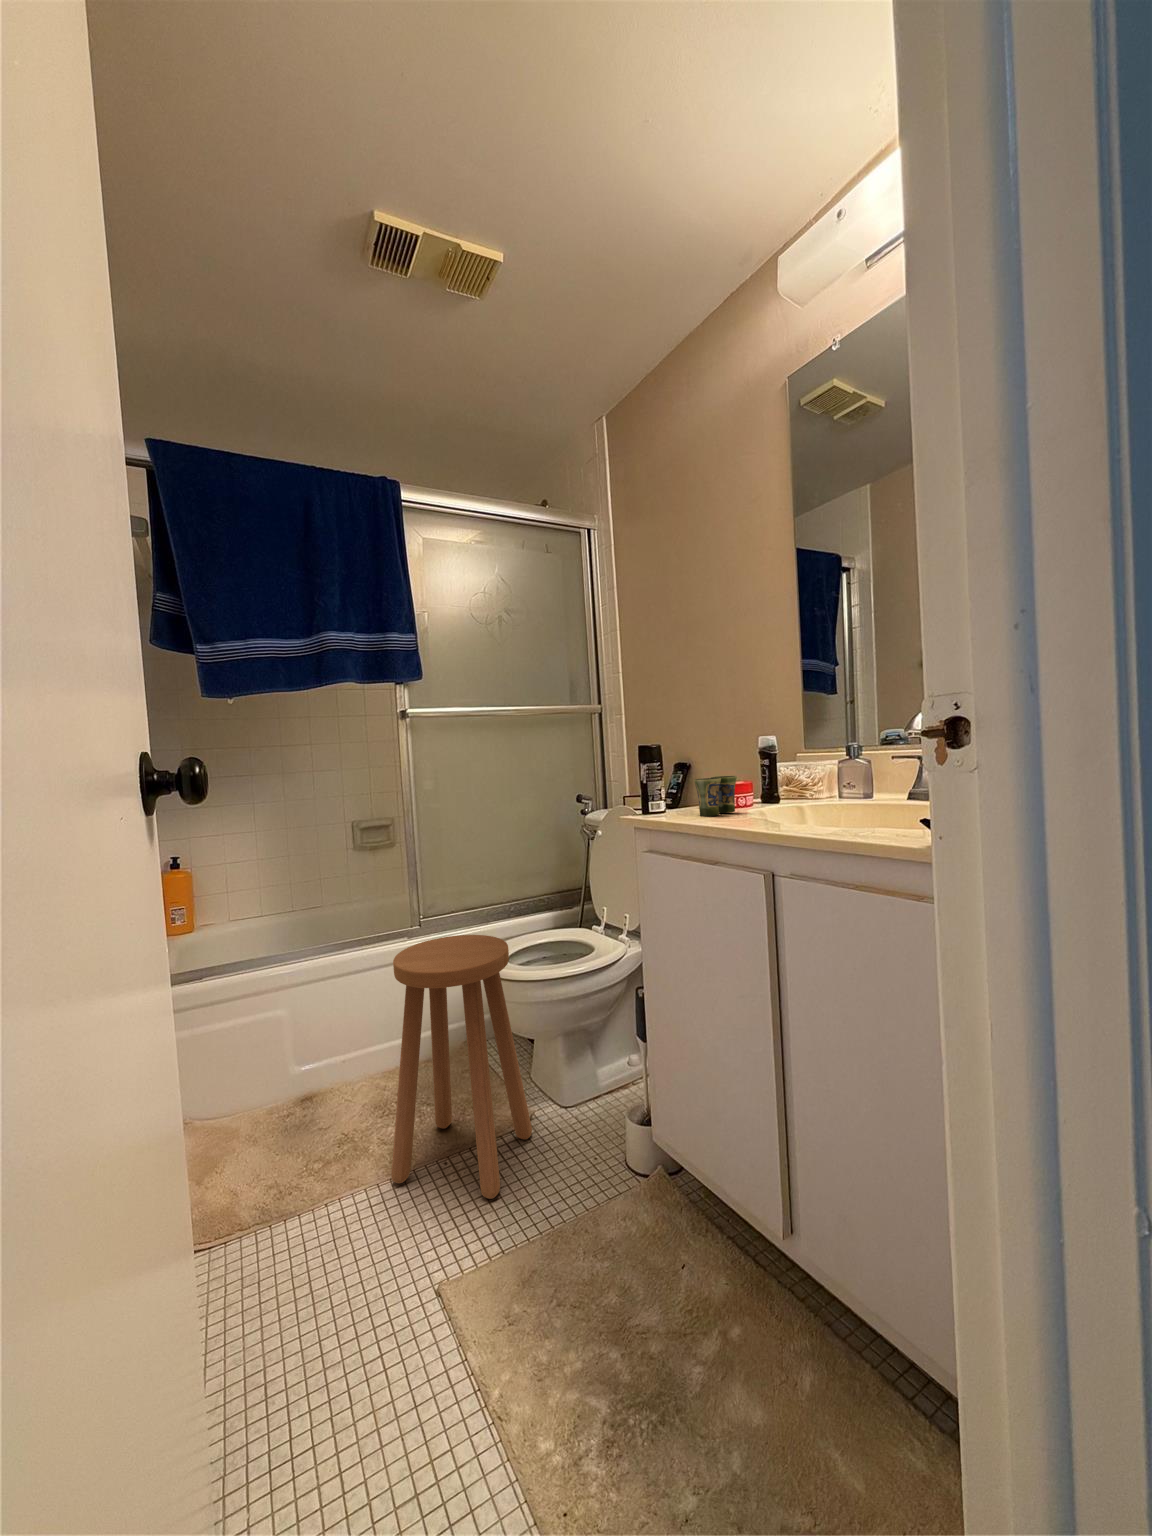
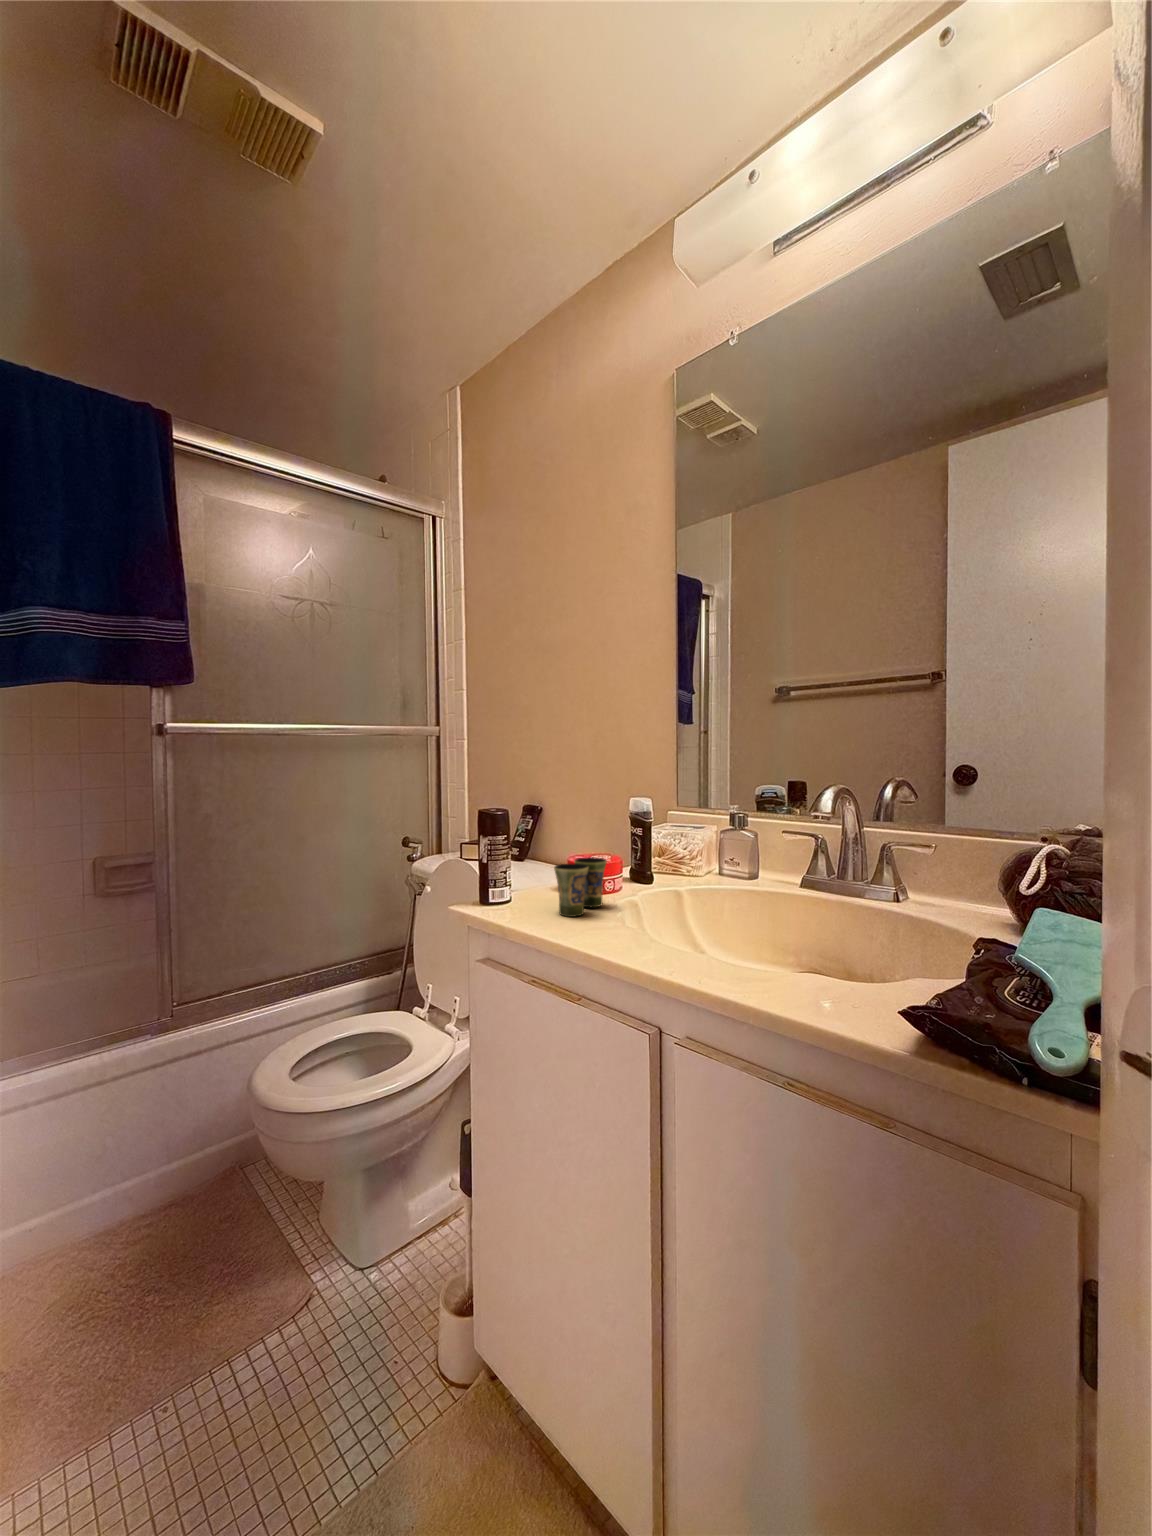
stool: present [391,935,532,1199] -> none [70,1059,311,1475]

